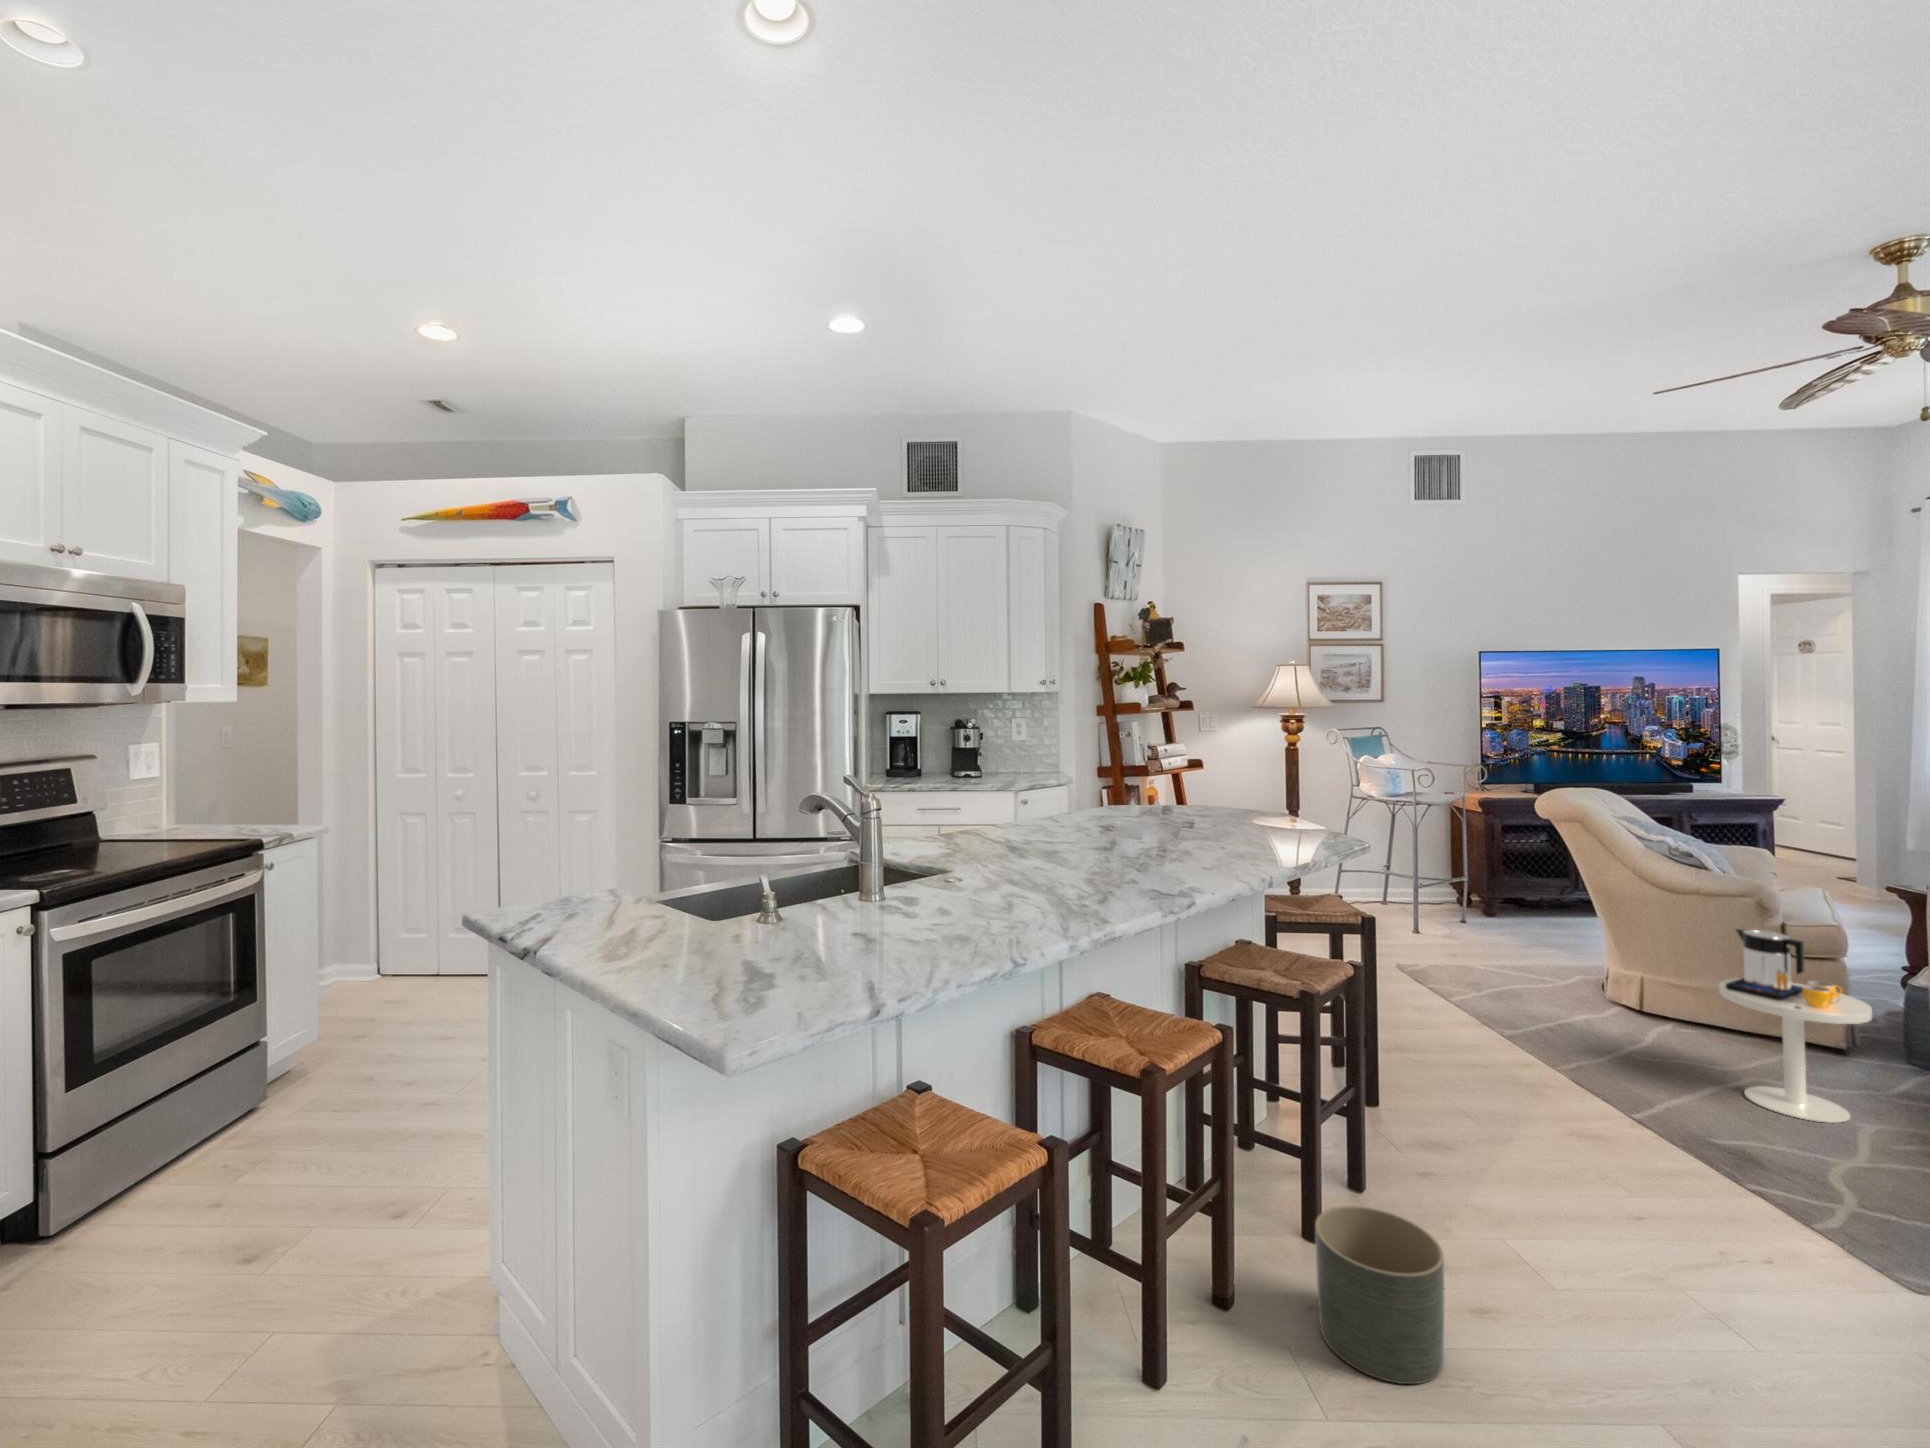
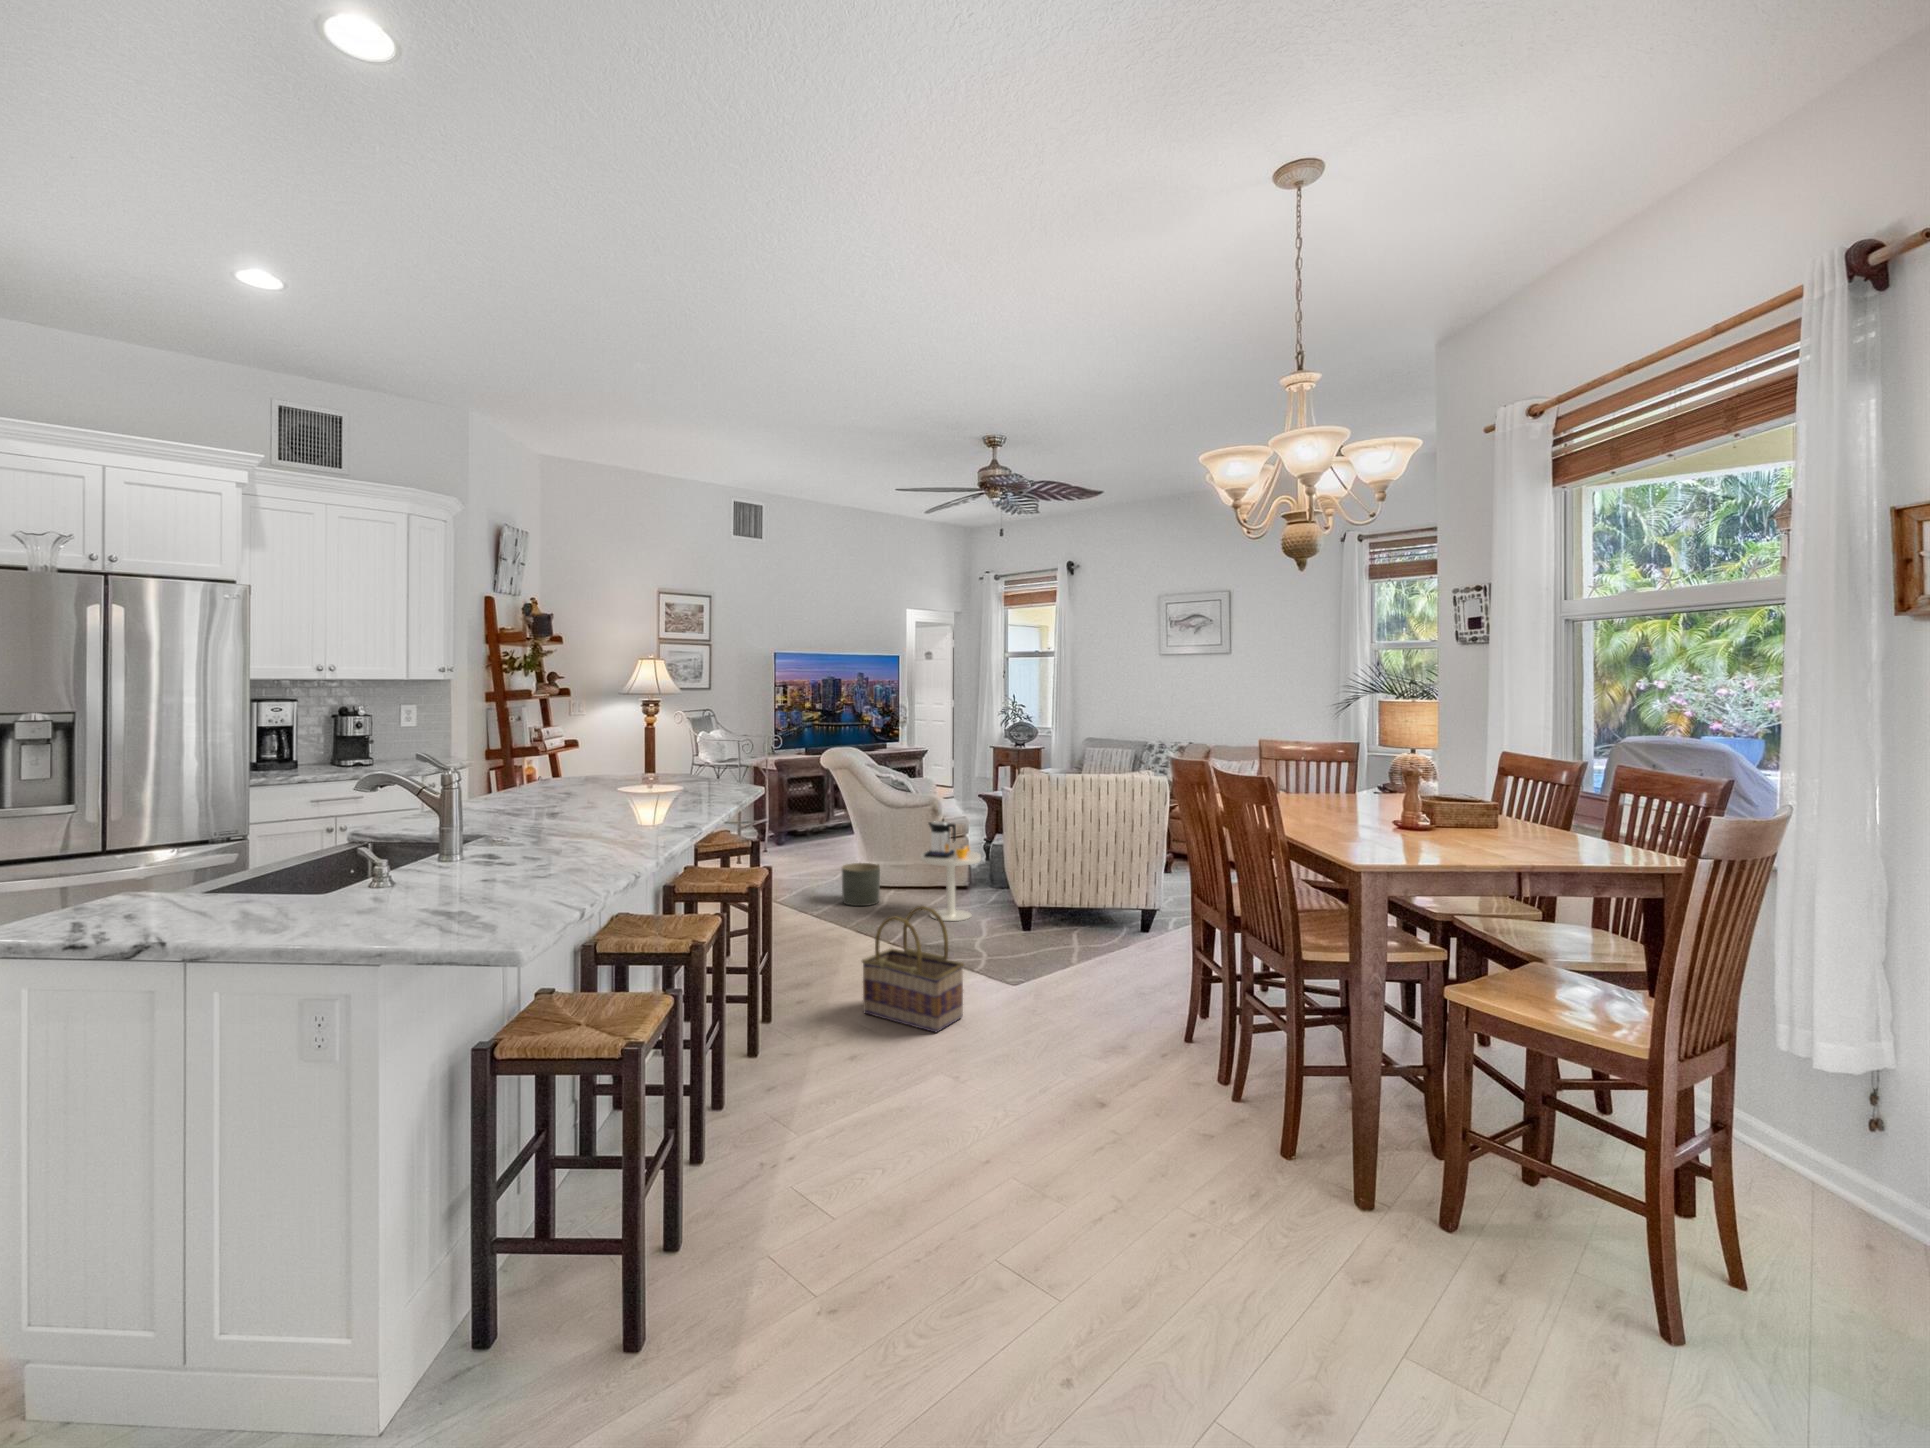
basket: none [1529,1101,1775,1374] -> present [862,906,964,1032]
planter: present [1315,1206,1444,1384] -> present [842,863,880,906]

